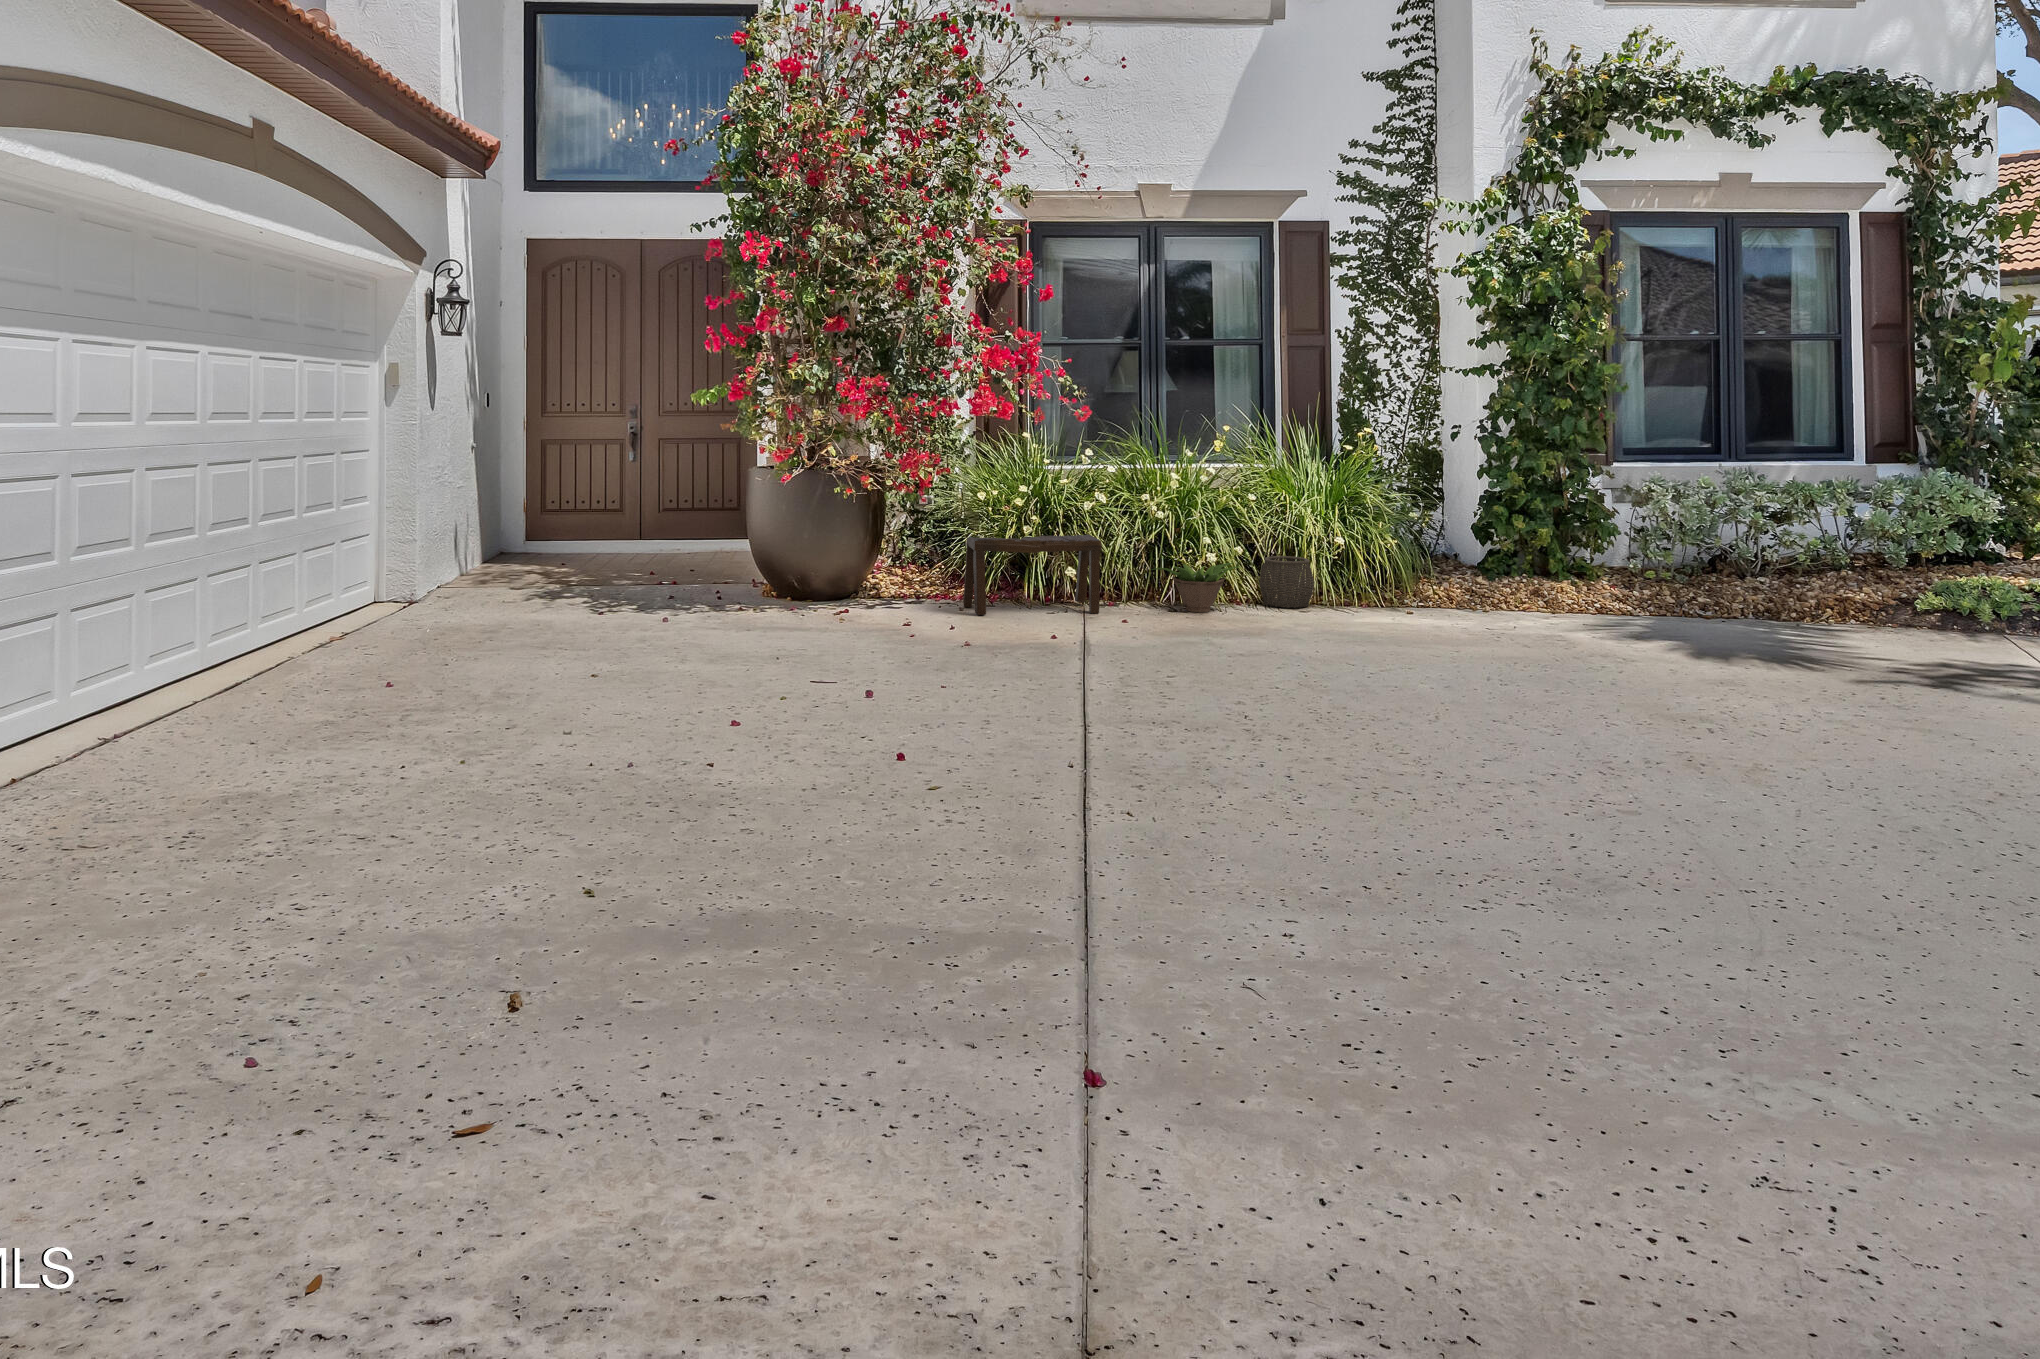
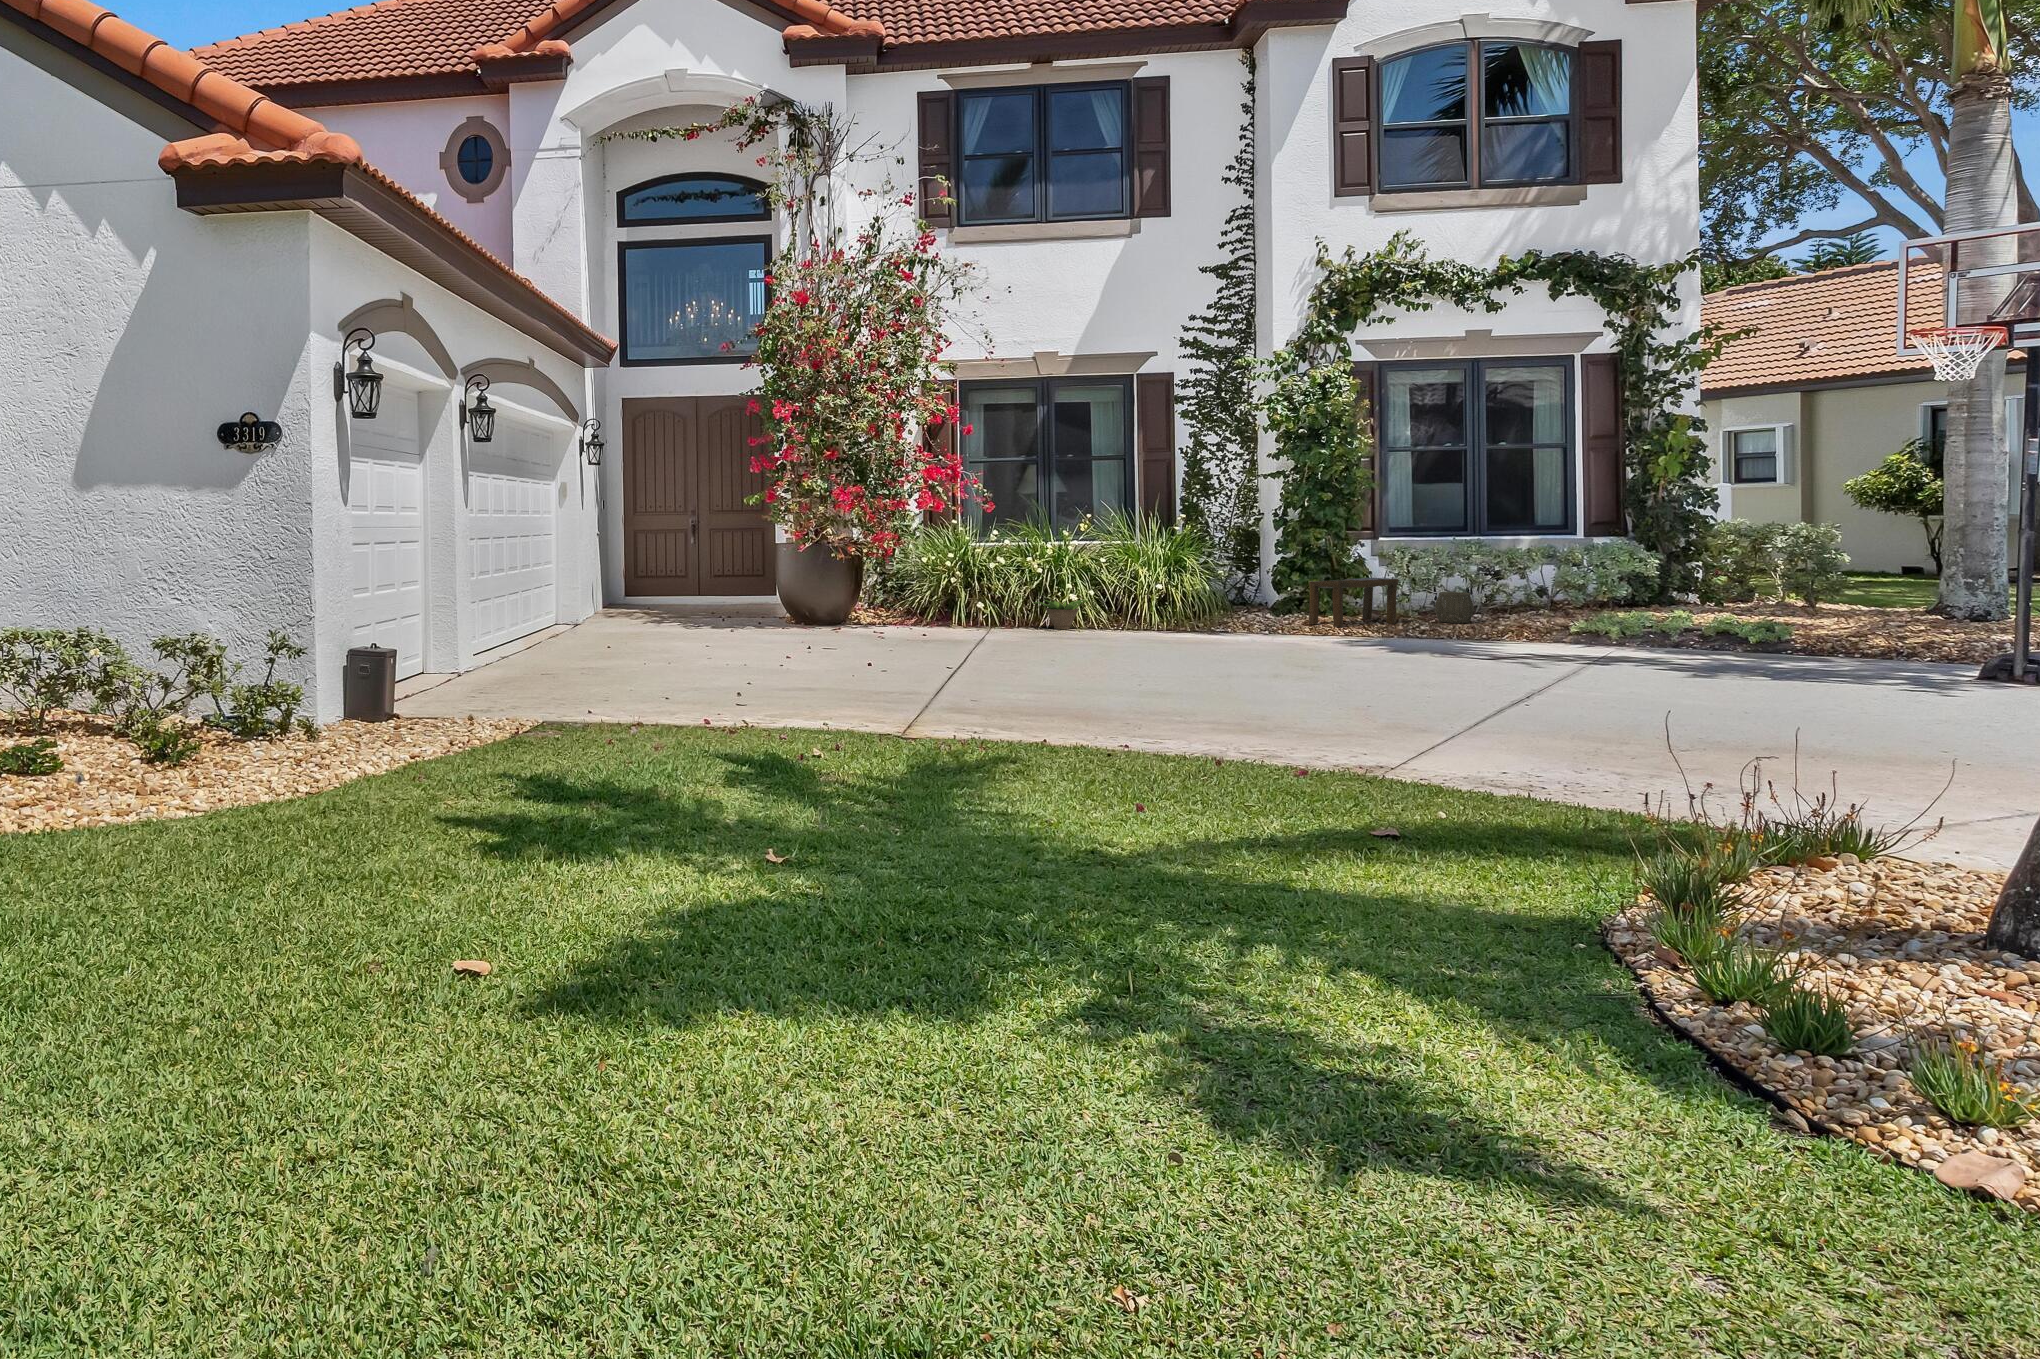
bench: present [963,535,1102,615] -> present [1309,578,1399,627]
woven basket: present [1259,556,1314,608] -> present [1435,592,1474,623]

